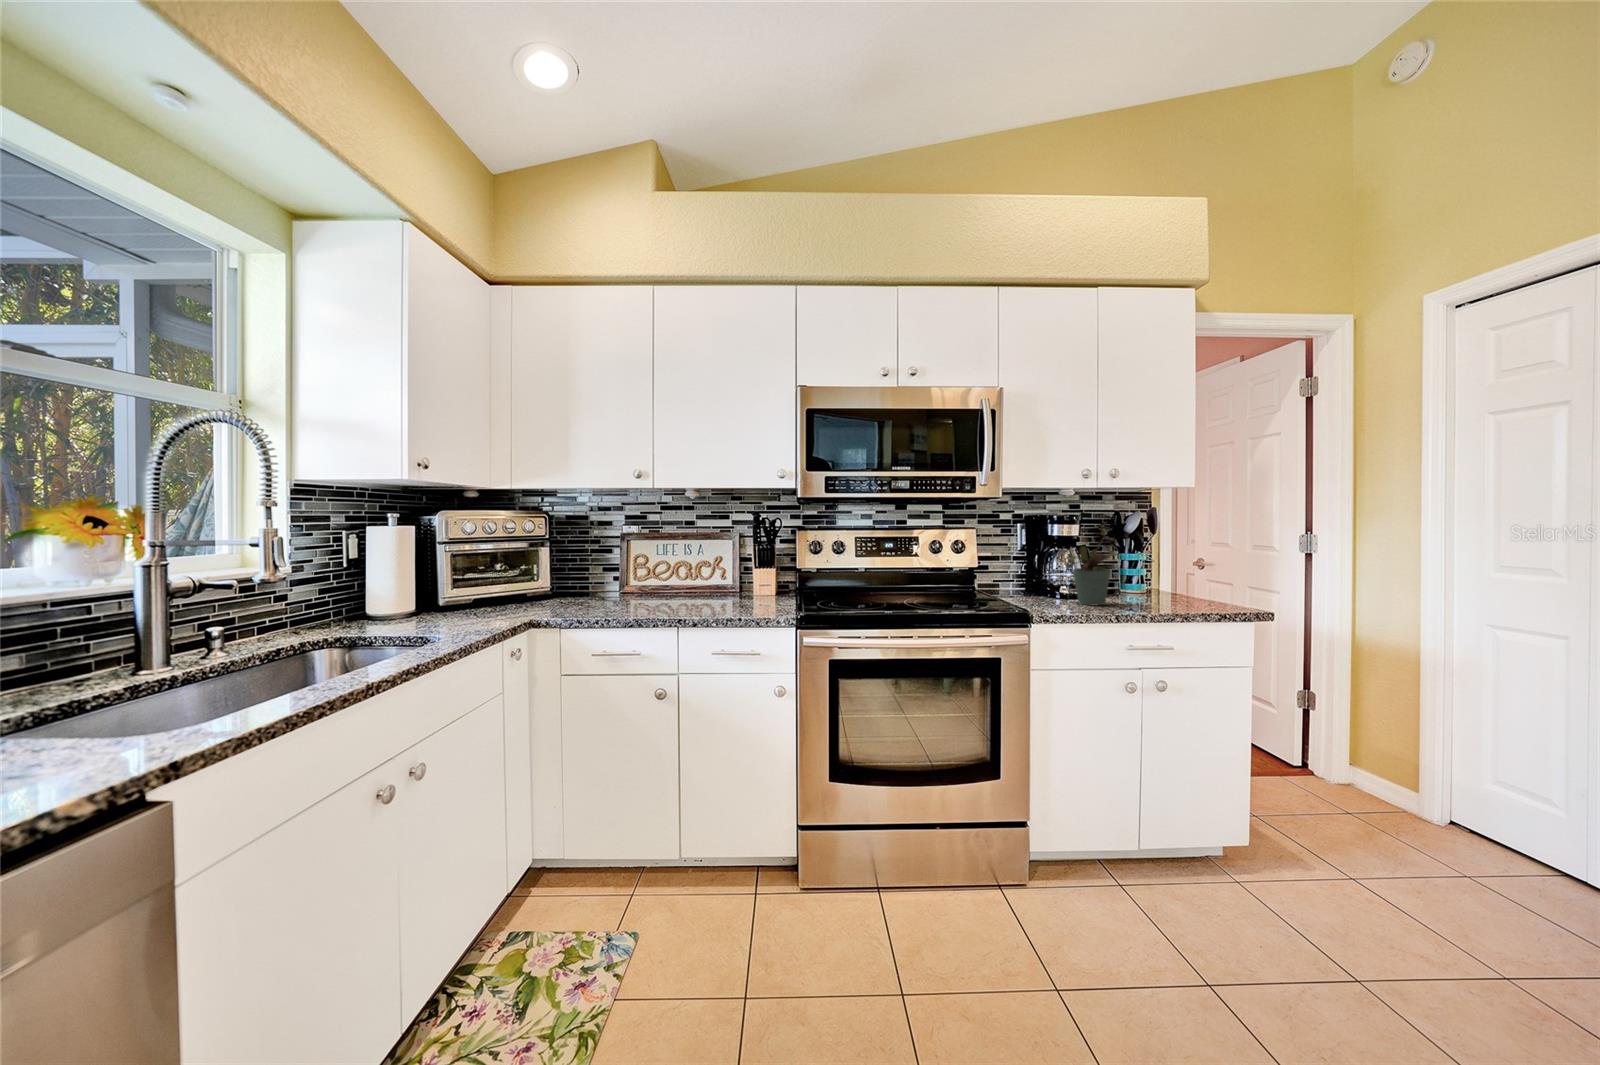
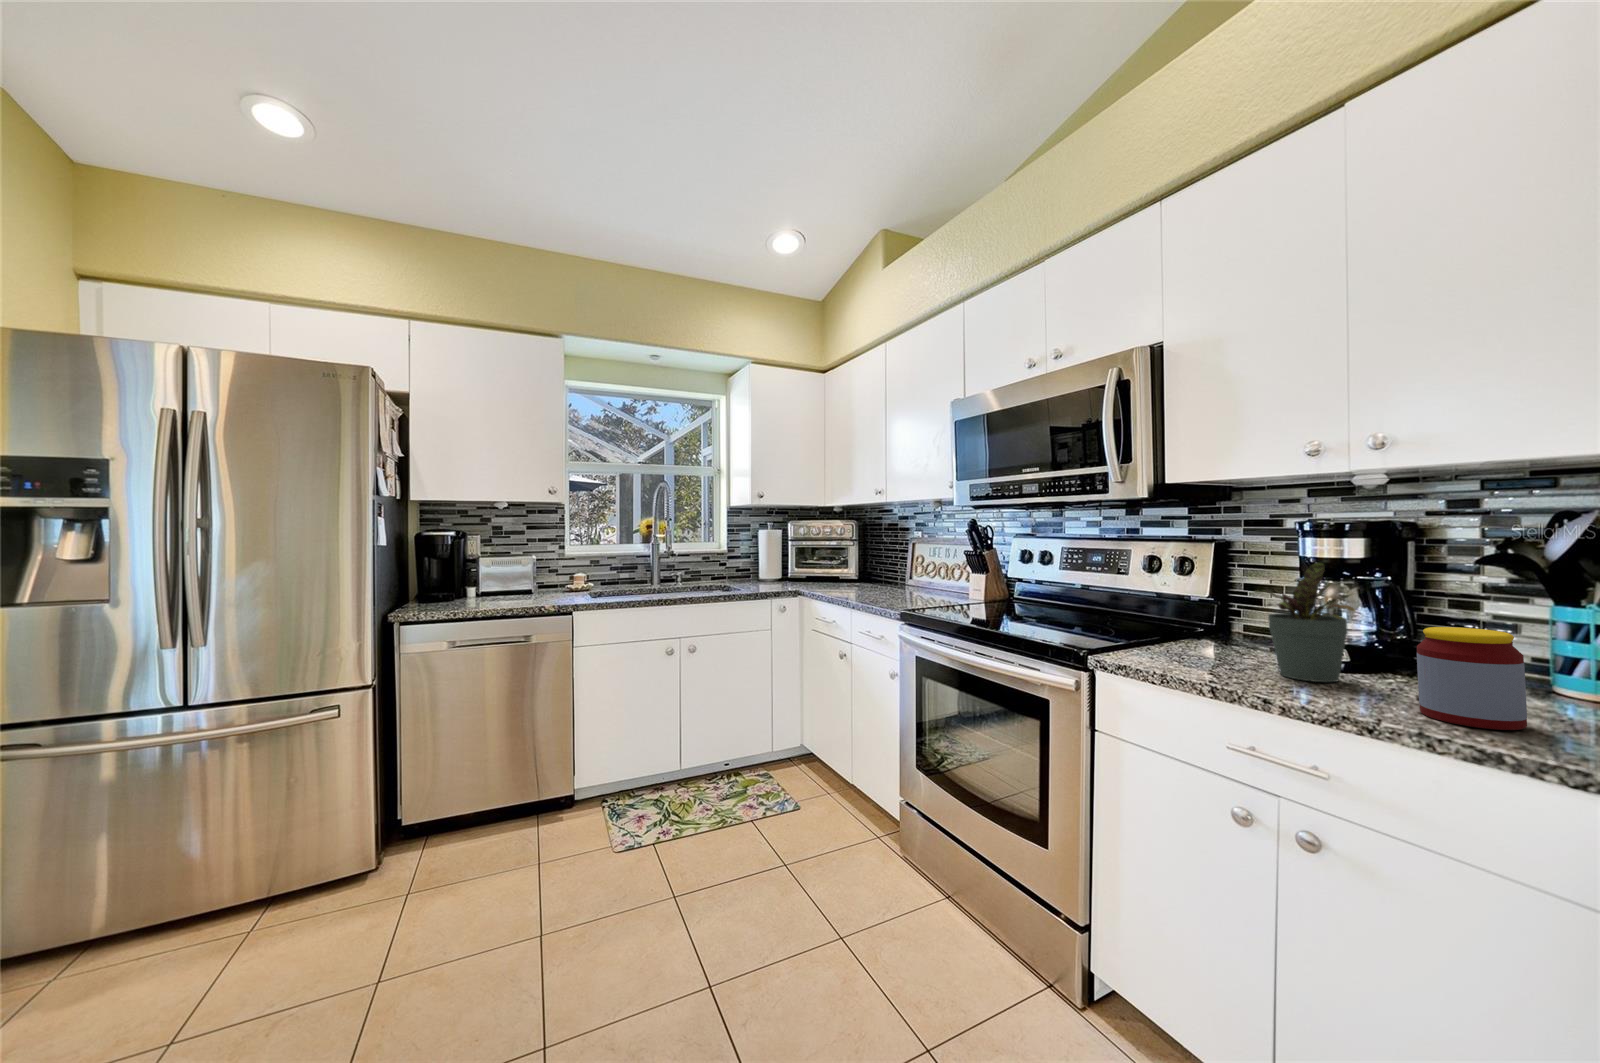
jar: none [1152,565,1190,609] -> present [1417,627,1527,730]

